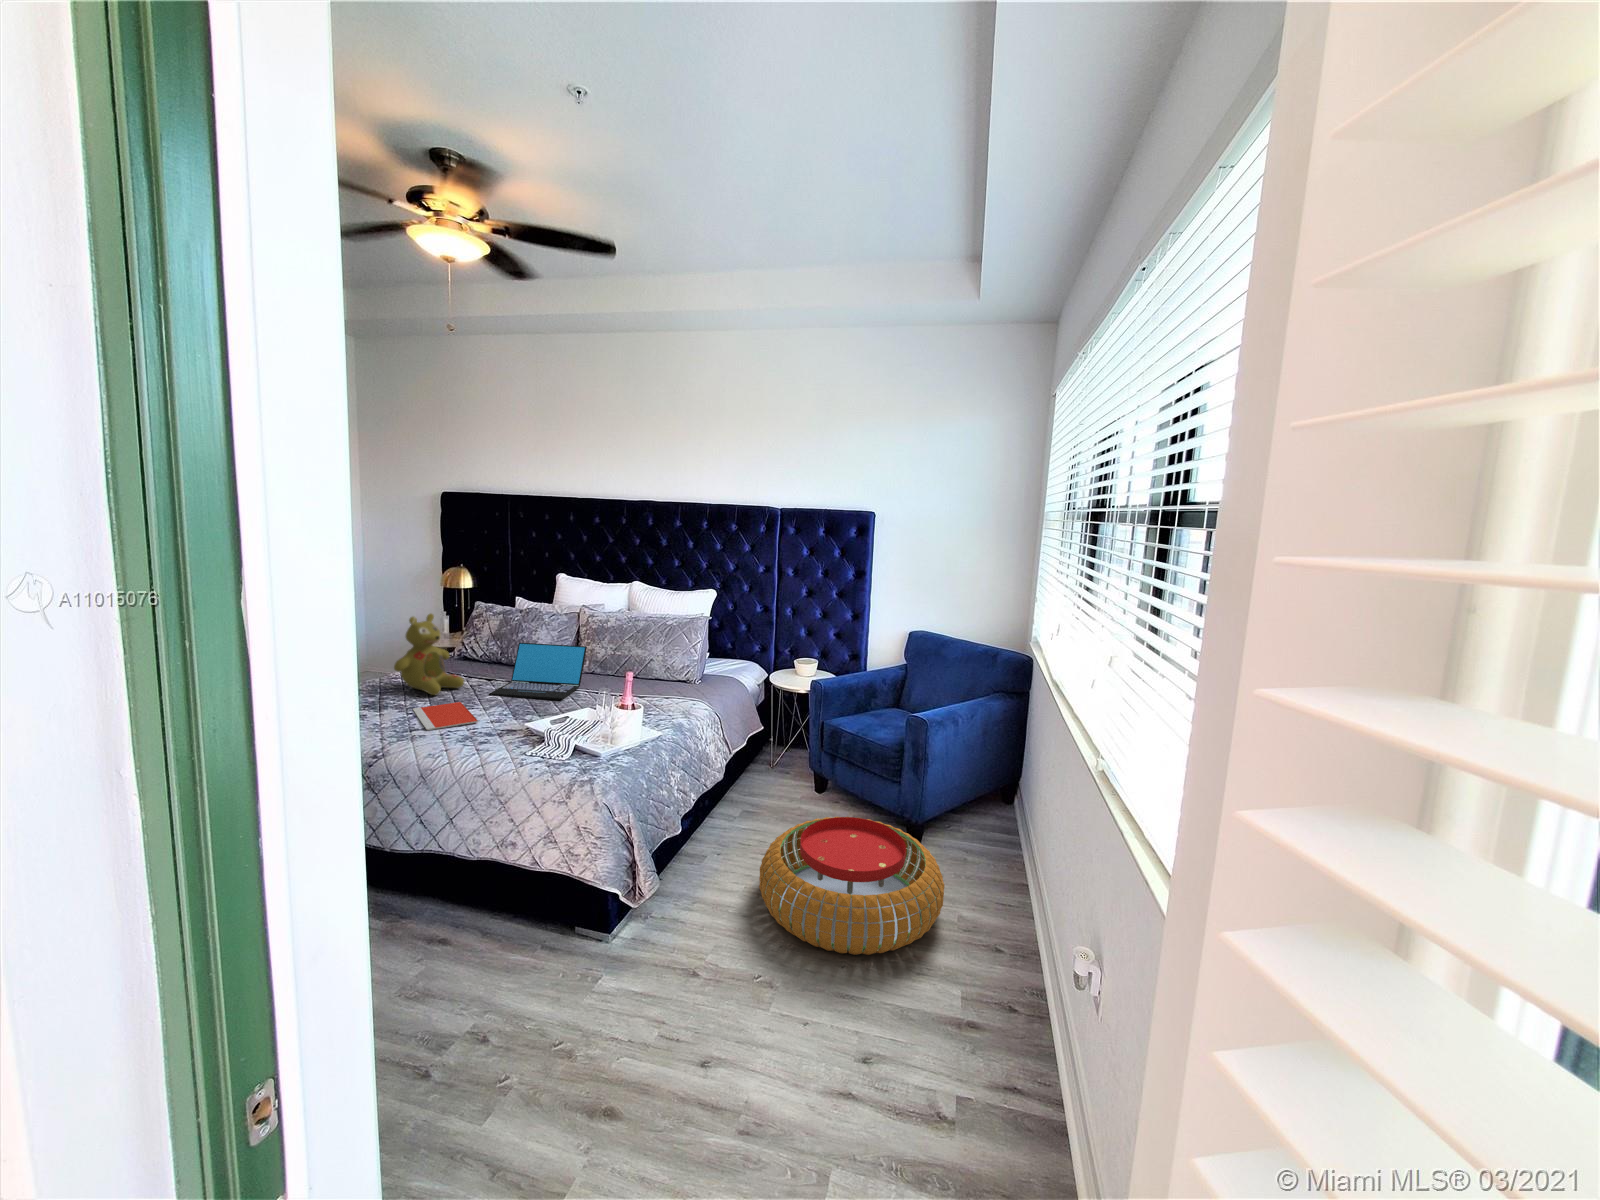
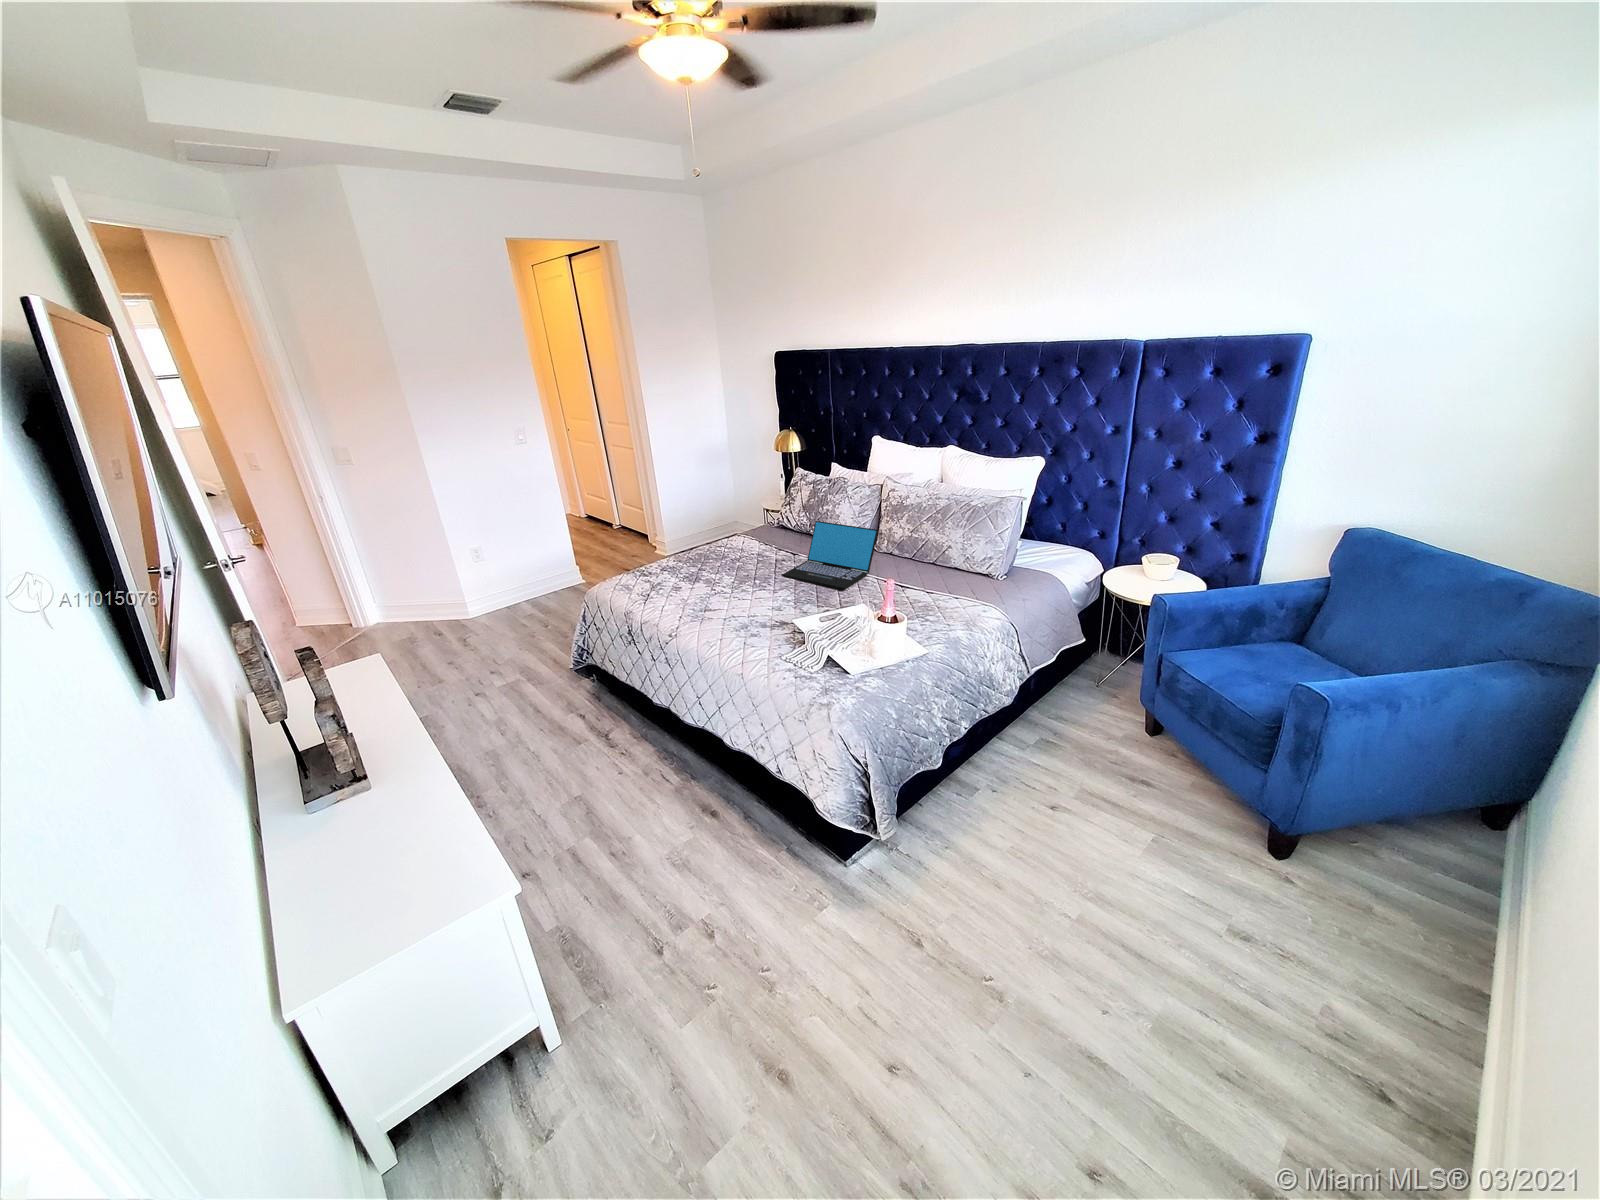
stuffed bear: present [394,614,464,695] -> none [704,492,764,572]
notebook: present [413,702,478,730] -> none [712,583,757,616]
pouf: present [759,817,945,955] -> none [1019,789,1305,1021]

